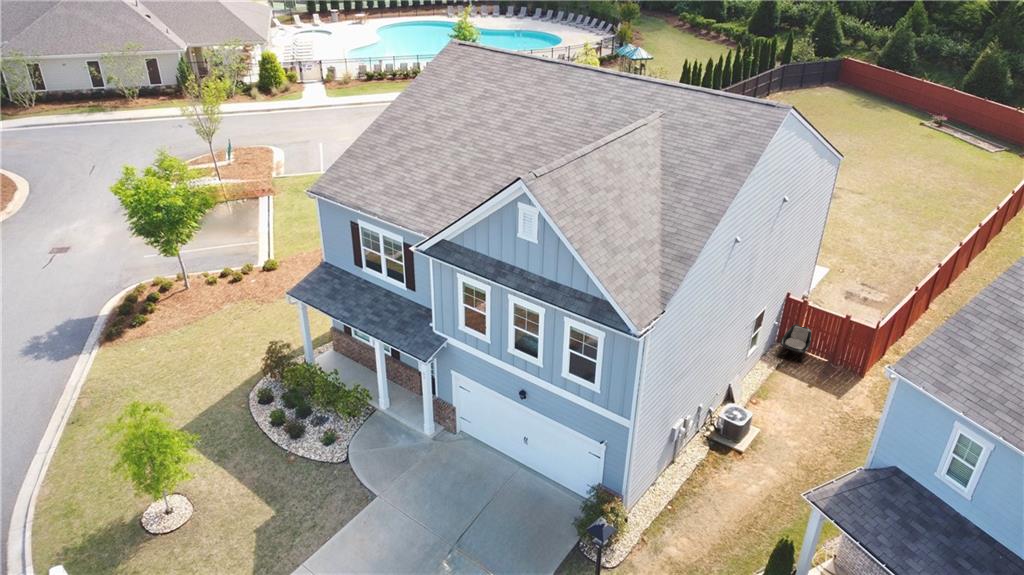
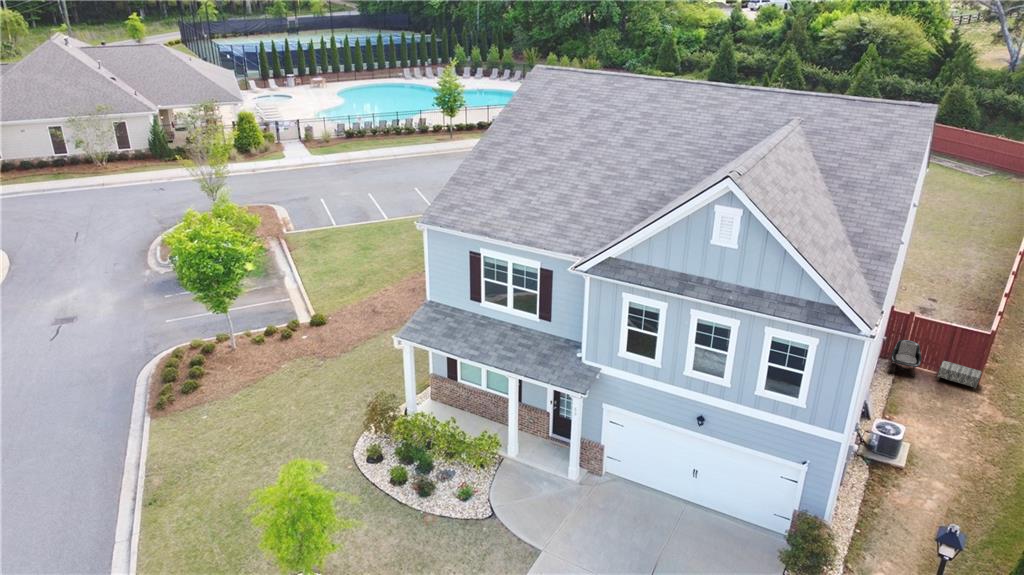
bench: none [823,348,866,382] -> present [937,361,982,391]

